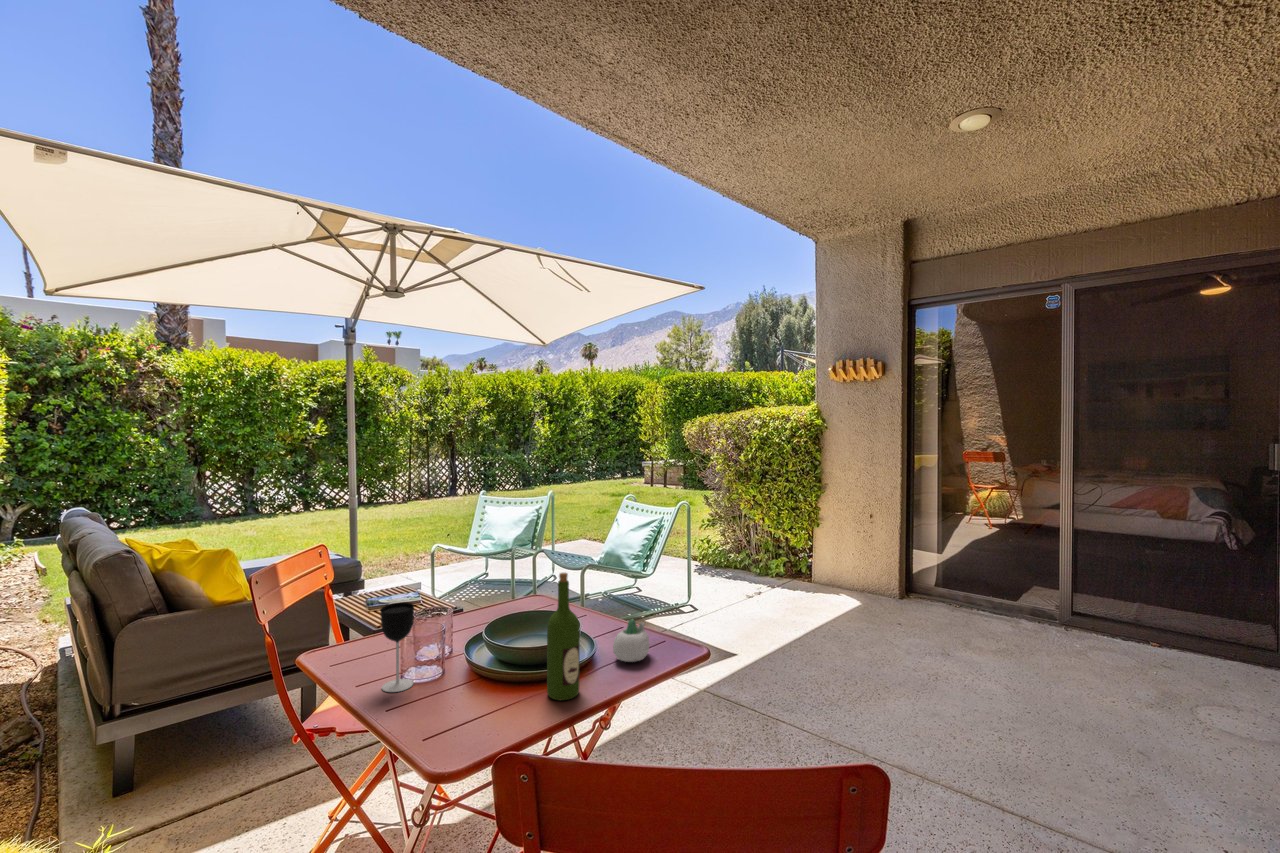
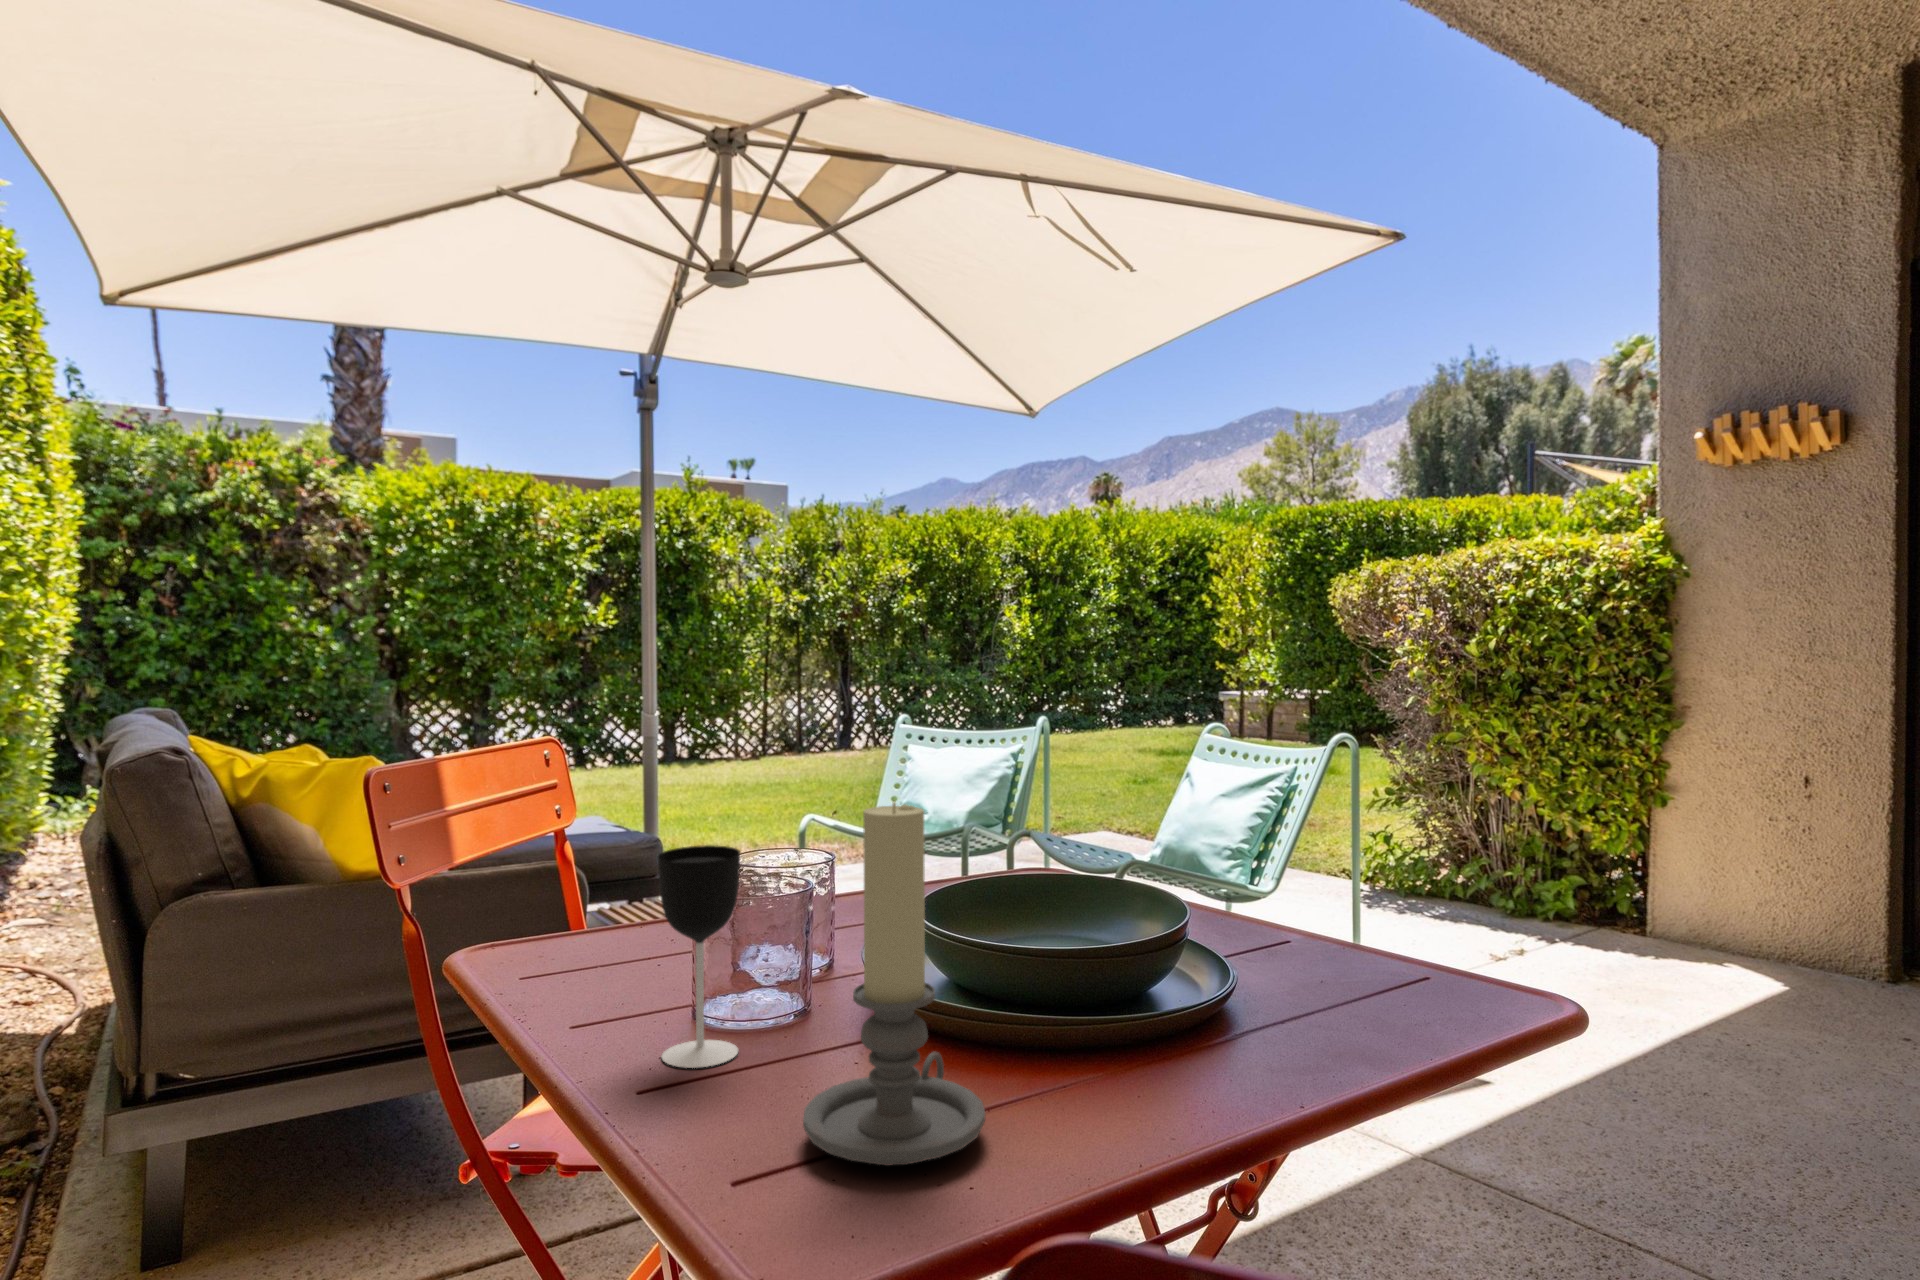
wine bottle: present [547,573,580,700] -> none [1086,766,1177,1123]
candle holder: none [441,593,509,725] -> present [803,802,985,1166]
succulent planter: present [613,619,650,662] -> none [1255,926,1357,1041]

